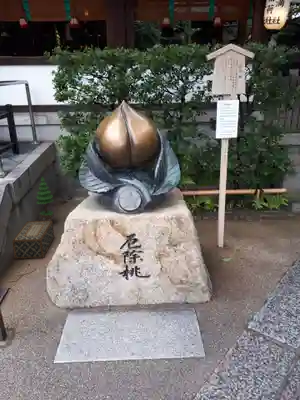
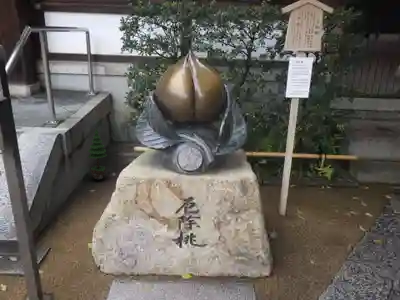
woven basket: present [12,221,54,259] -> none [59,176,105,216]

